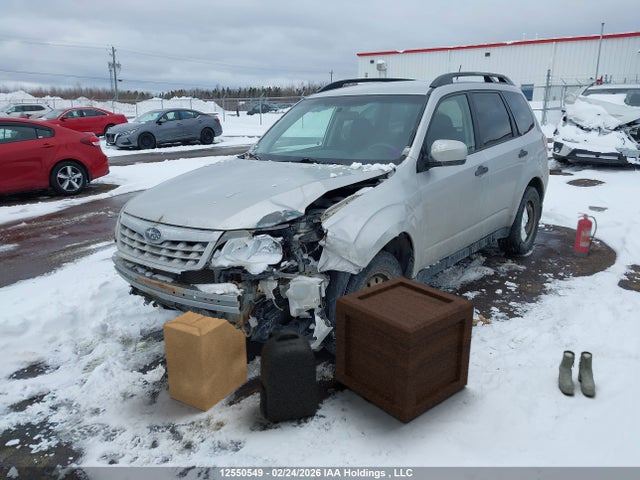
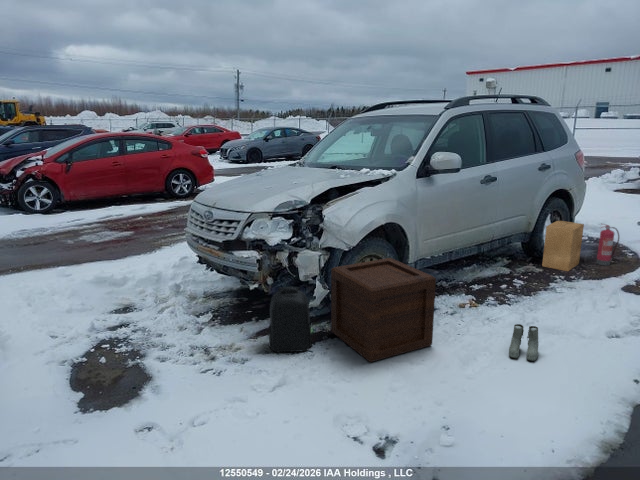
cardboard box: present [163,311,247,411] -> present [542,221,584,271]

